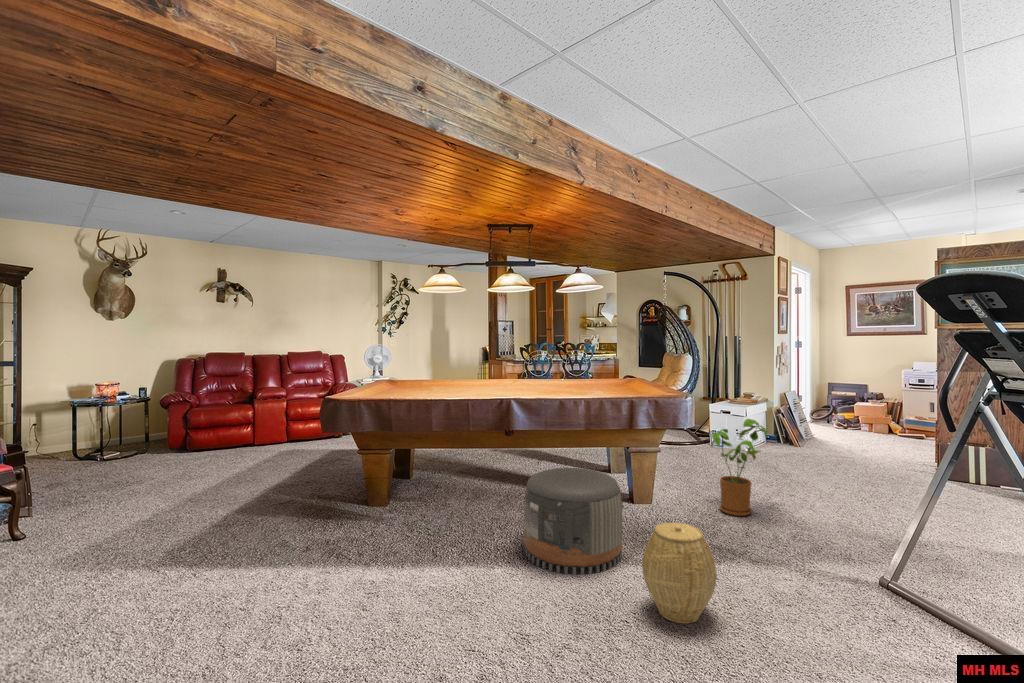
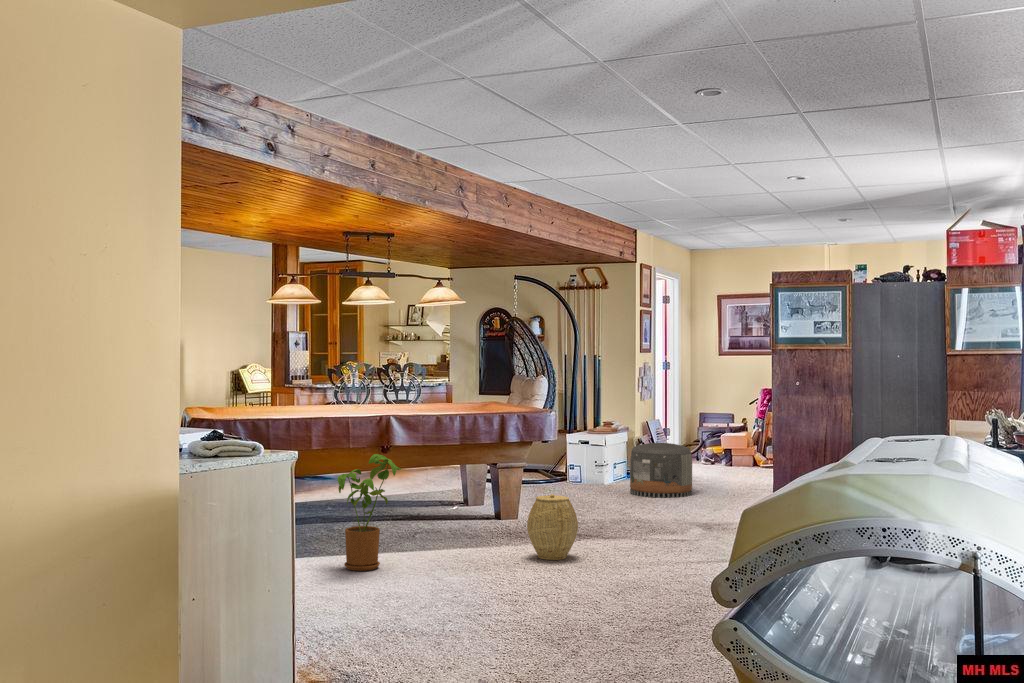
house plant: present [711,419,768,516] -> present [338,454,401,571]
pouf: present [524,468,622,575] -> present [630,443,692,498]

